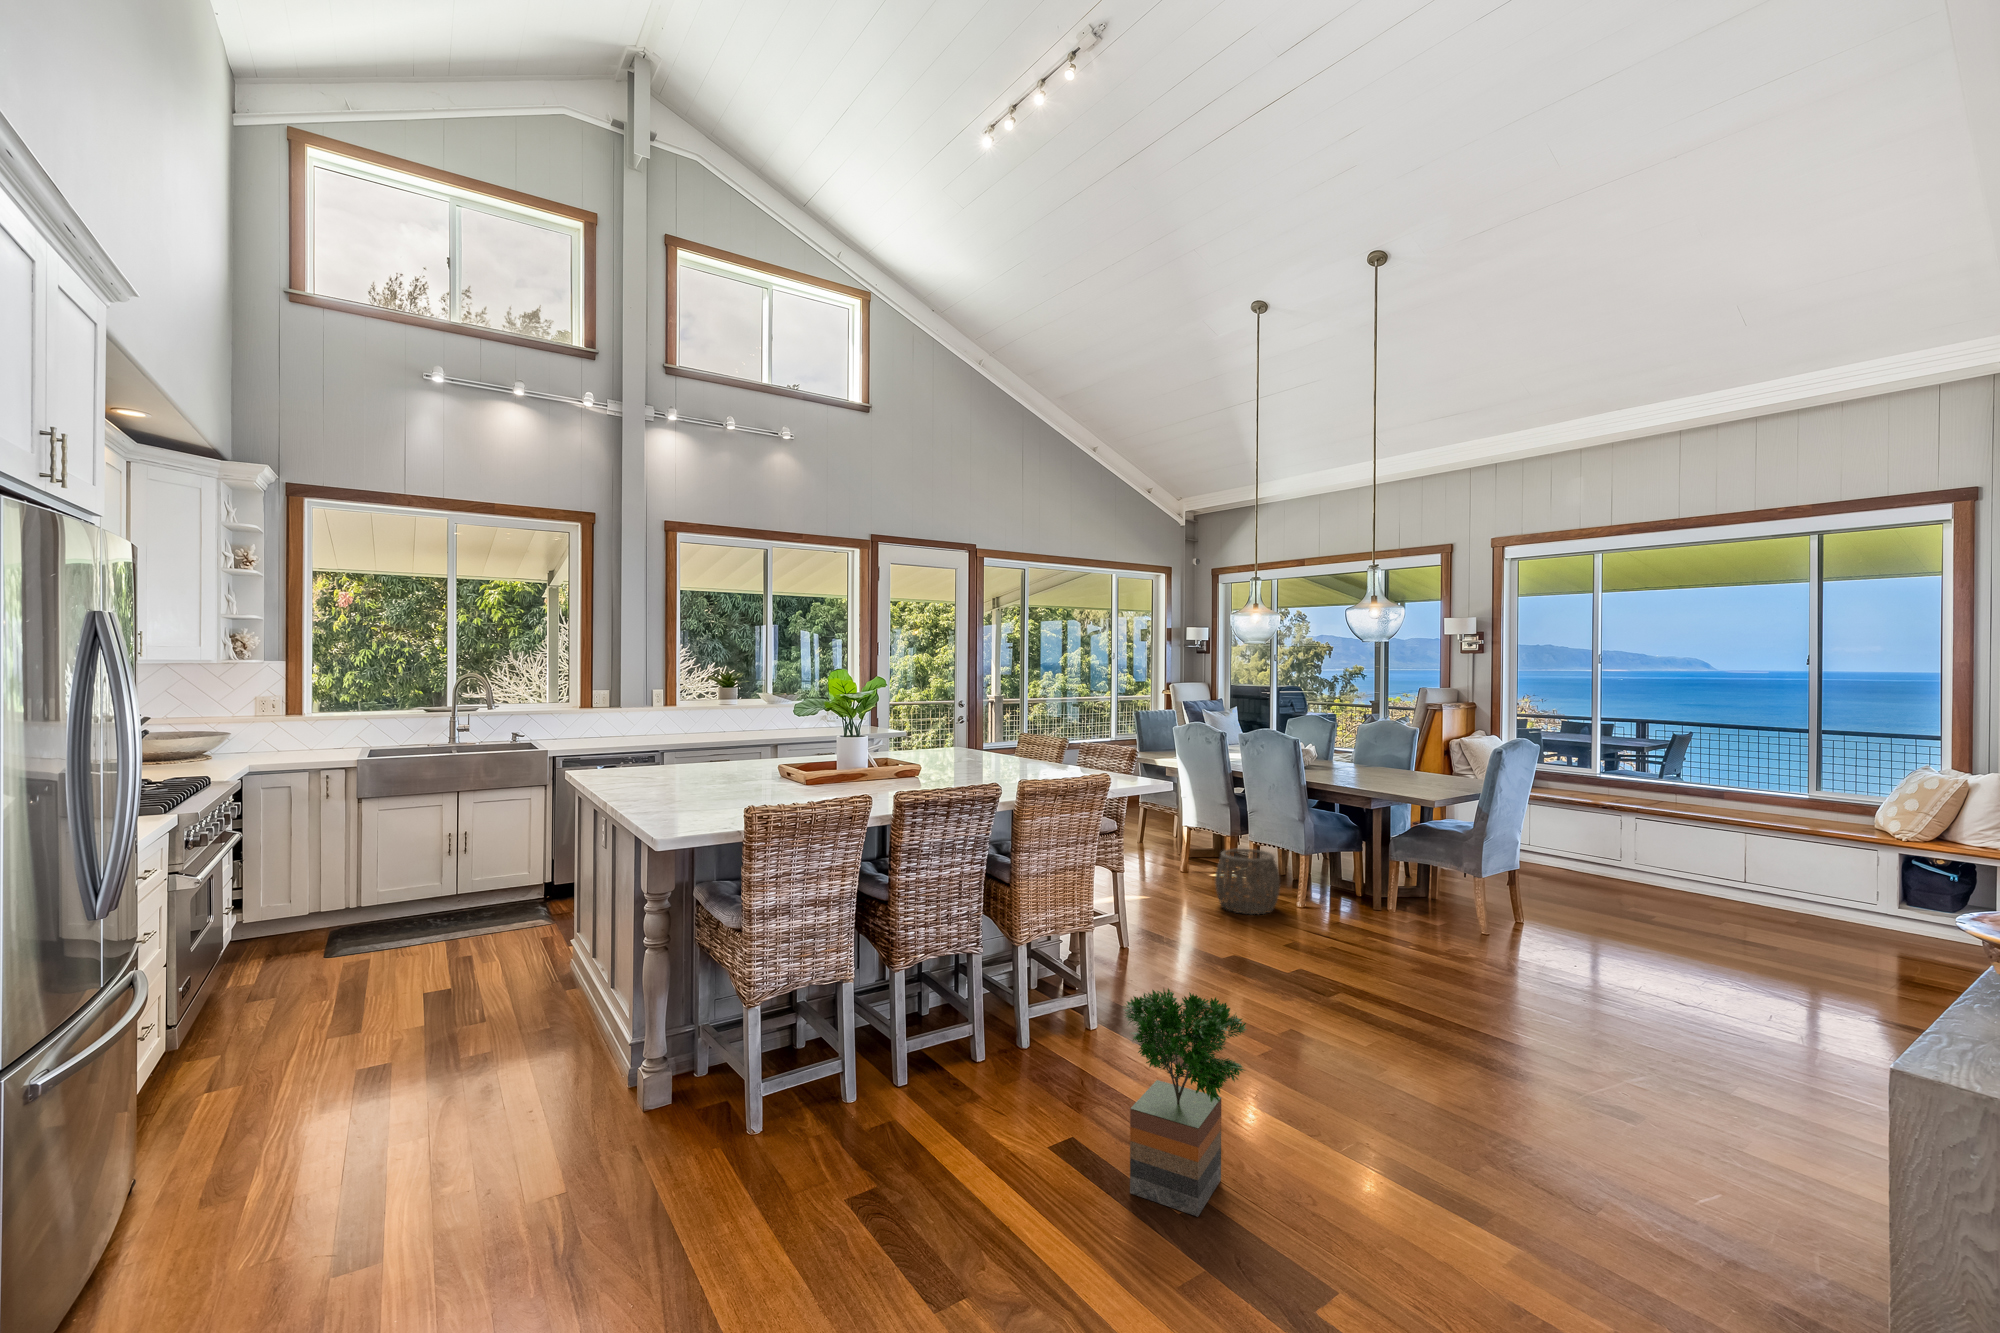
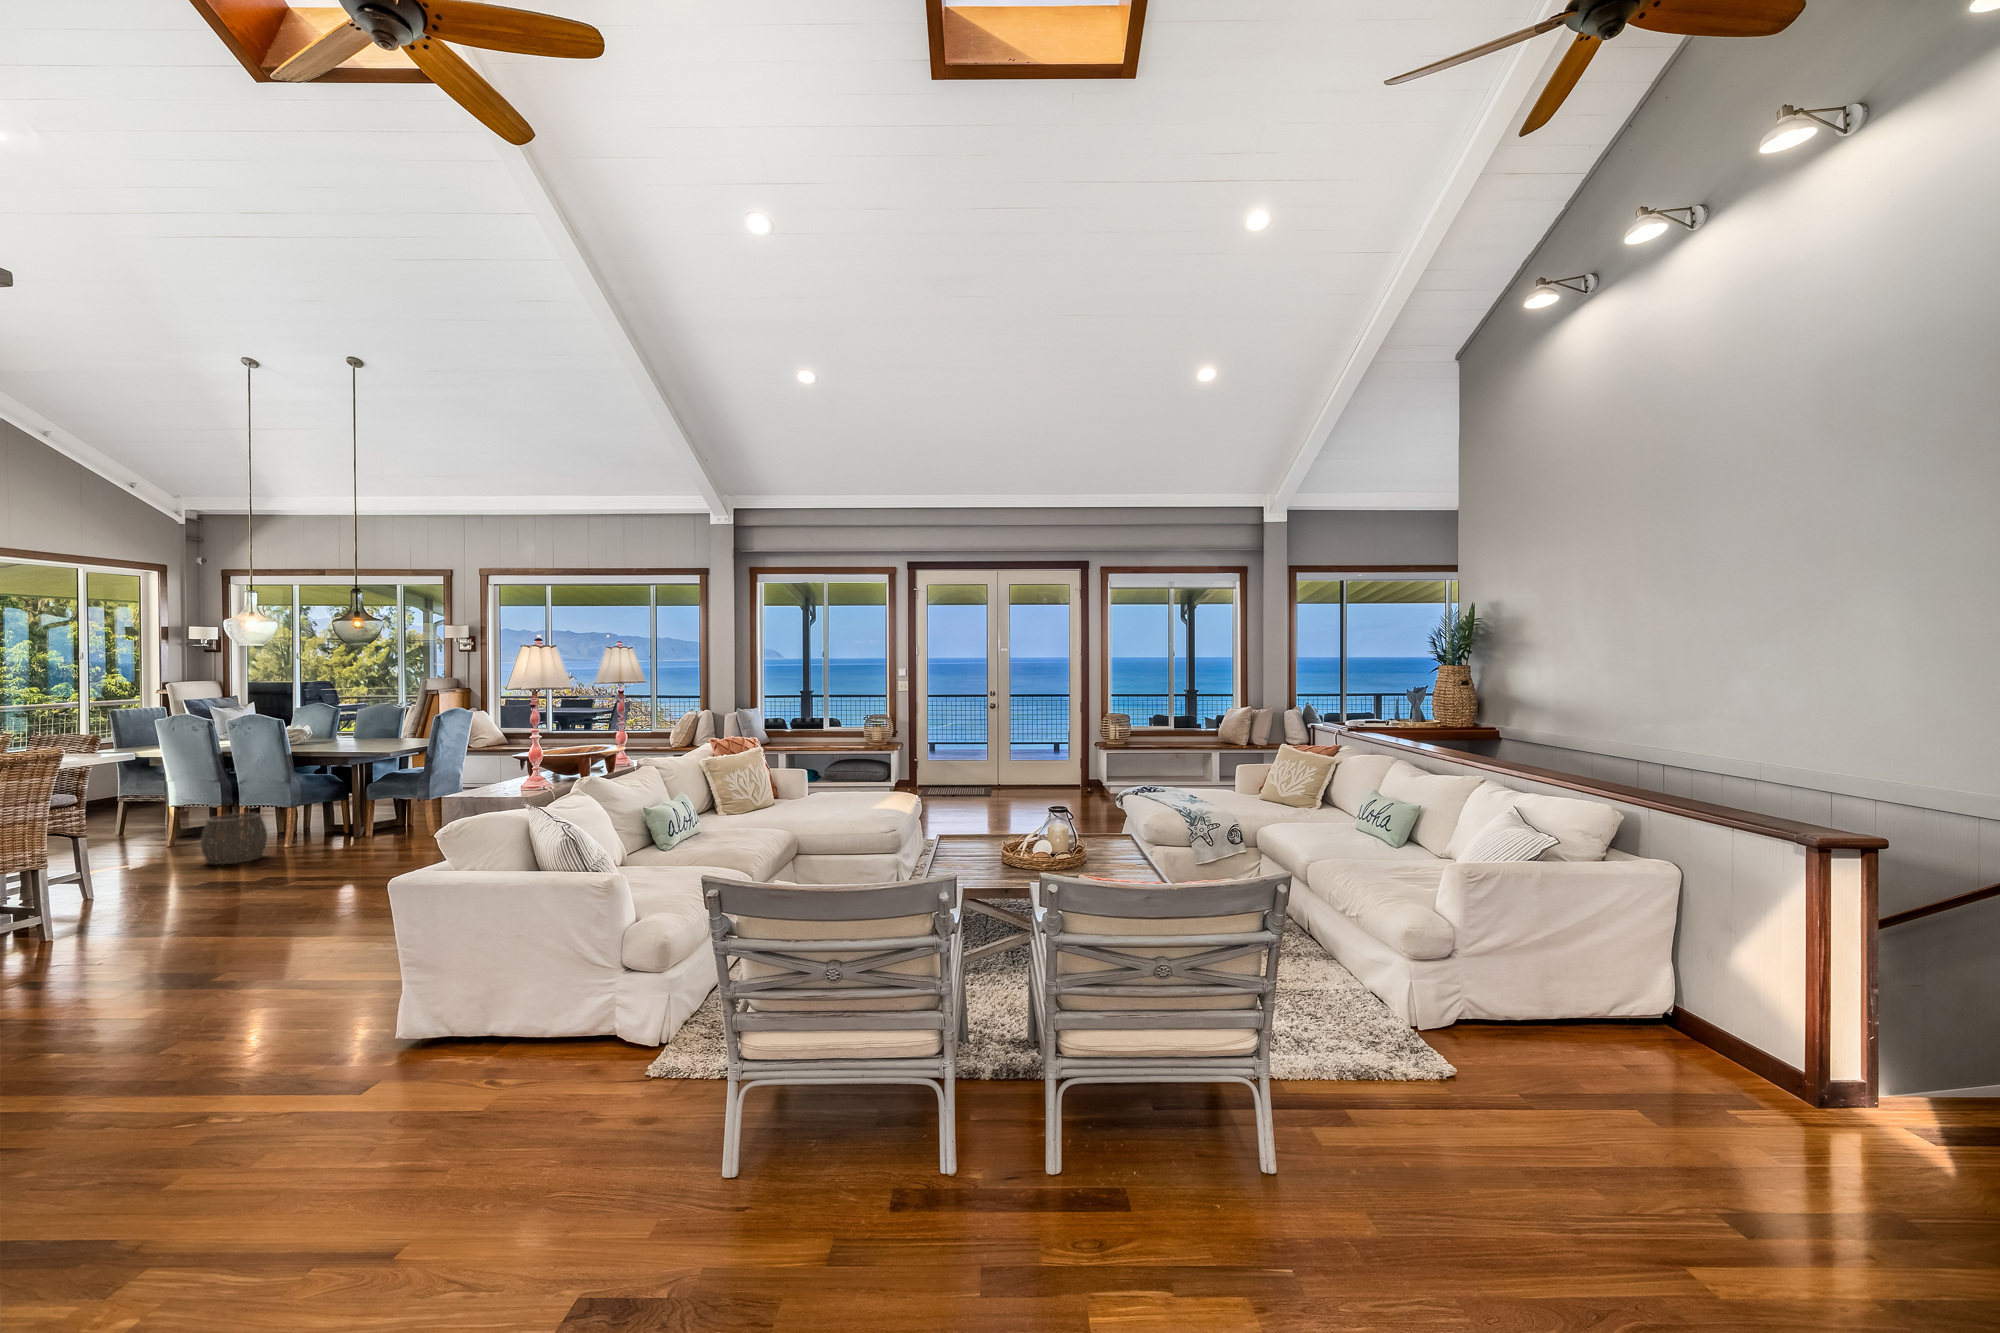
potted tree: present [1123,988,1247,1217] -> none [70,866,178,997]

